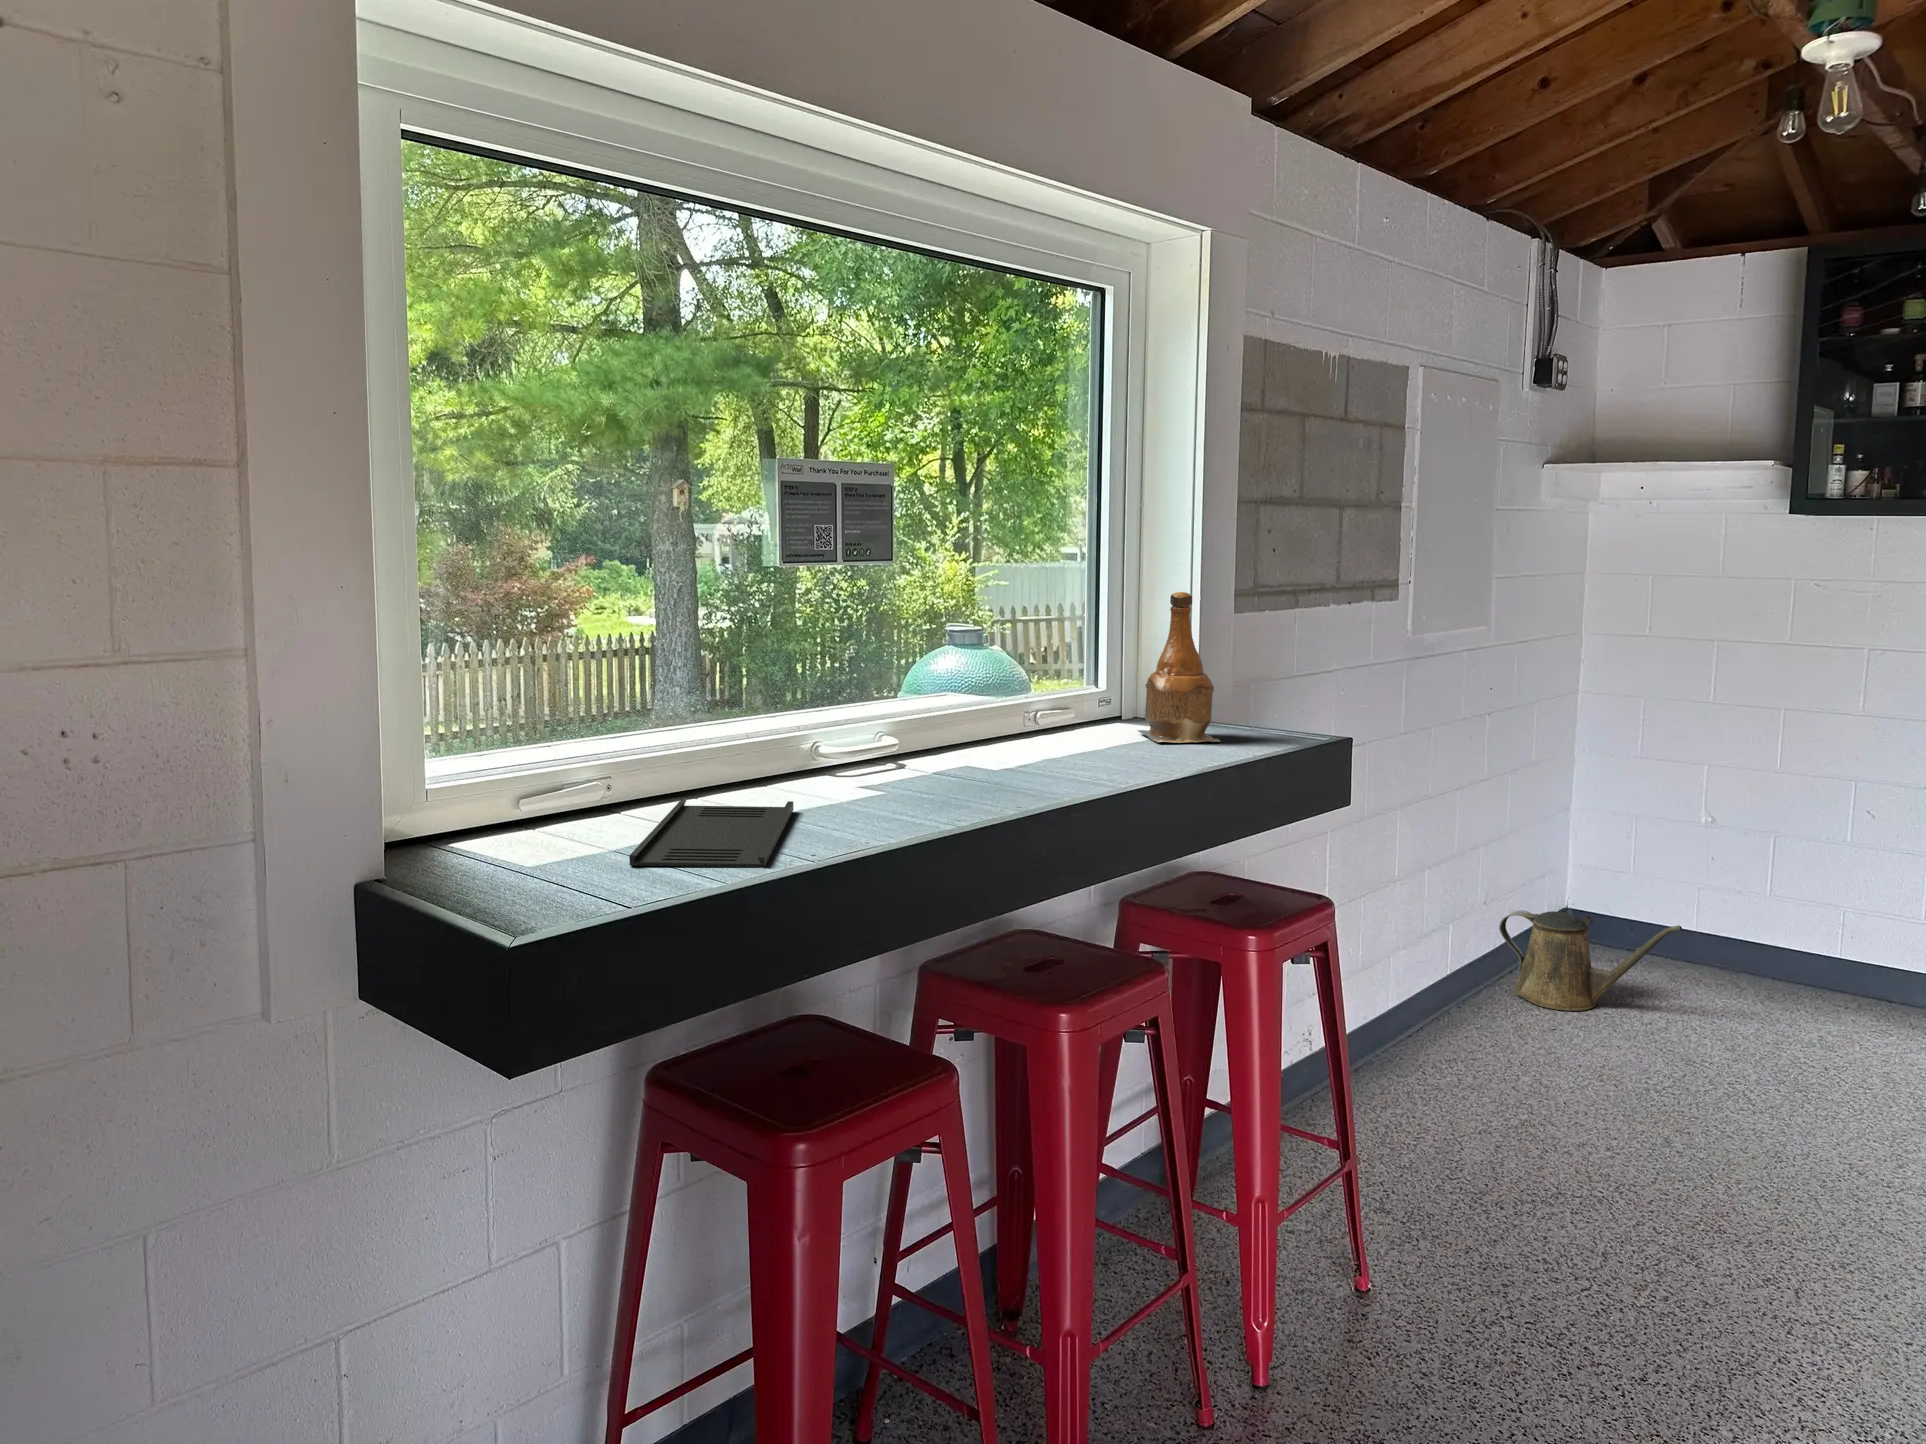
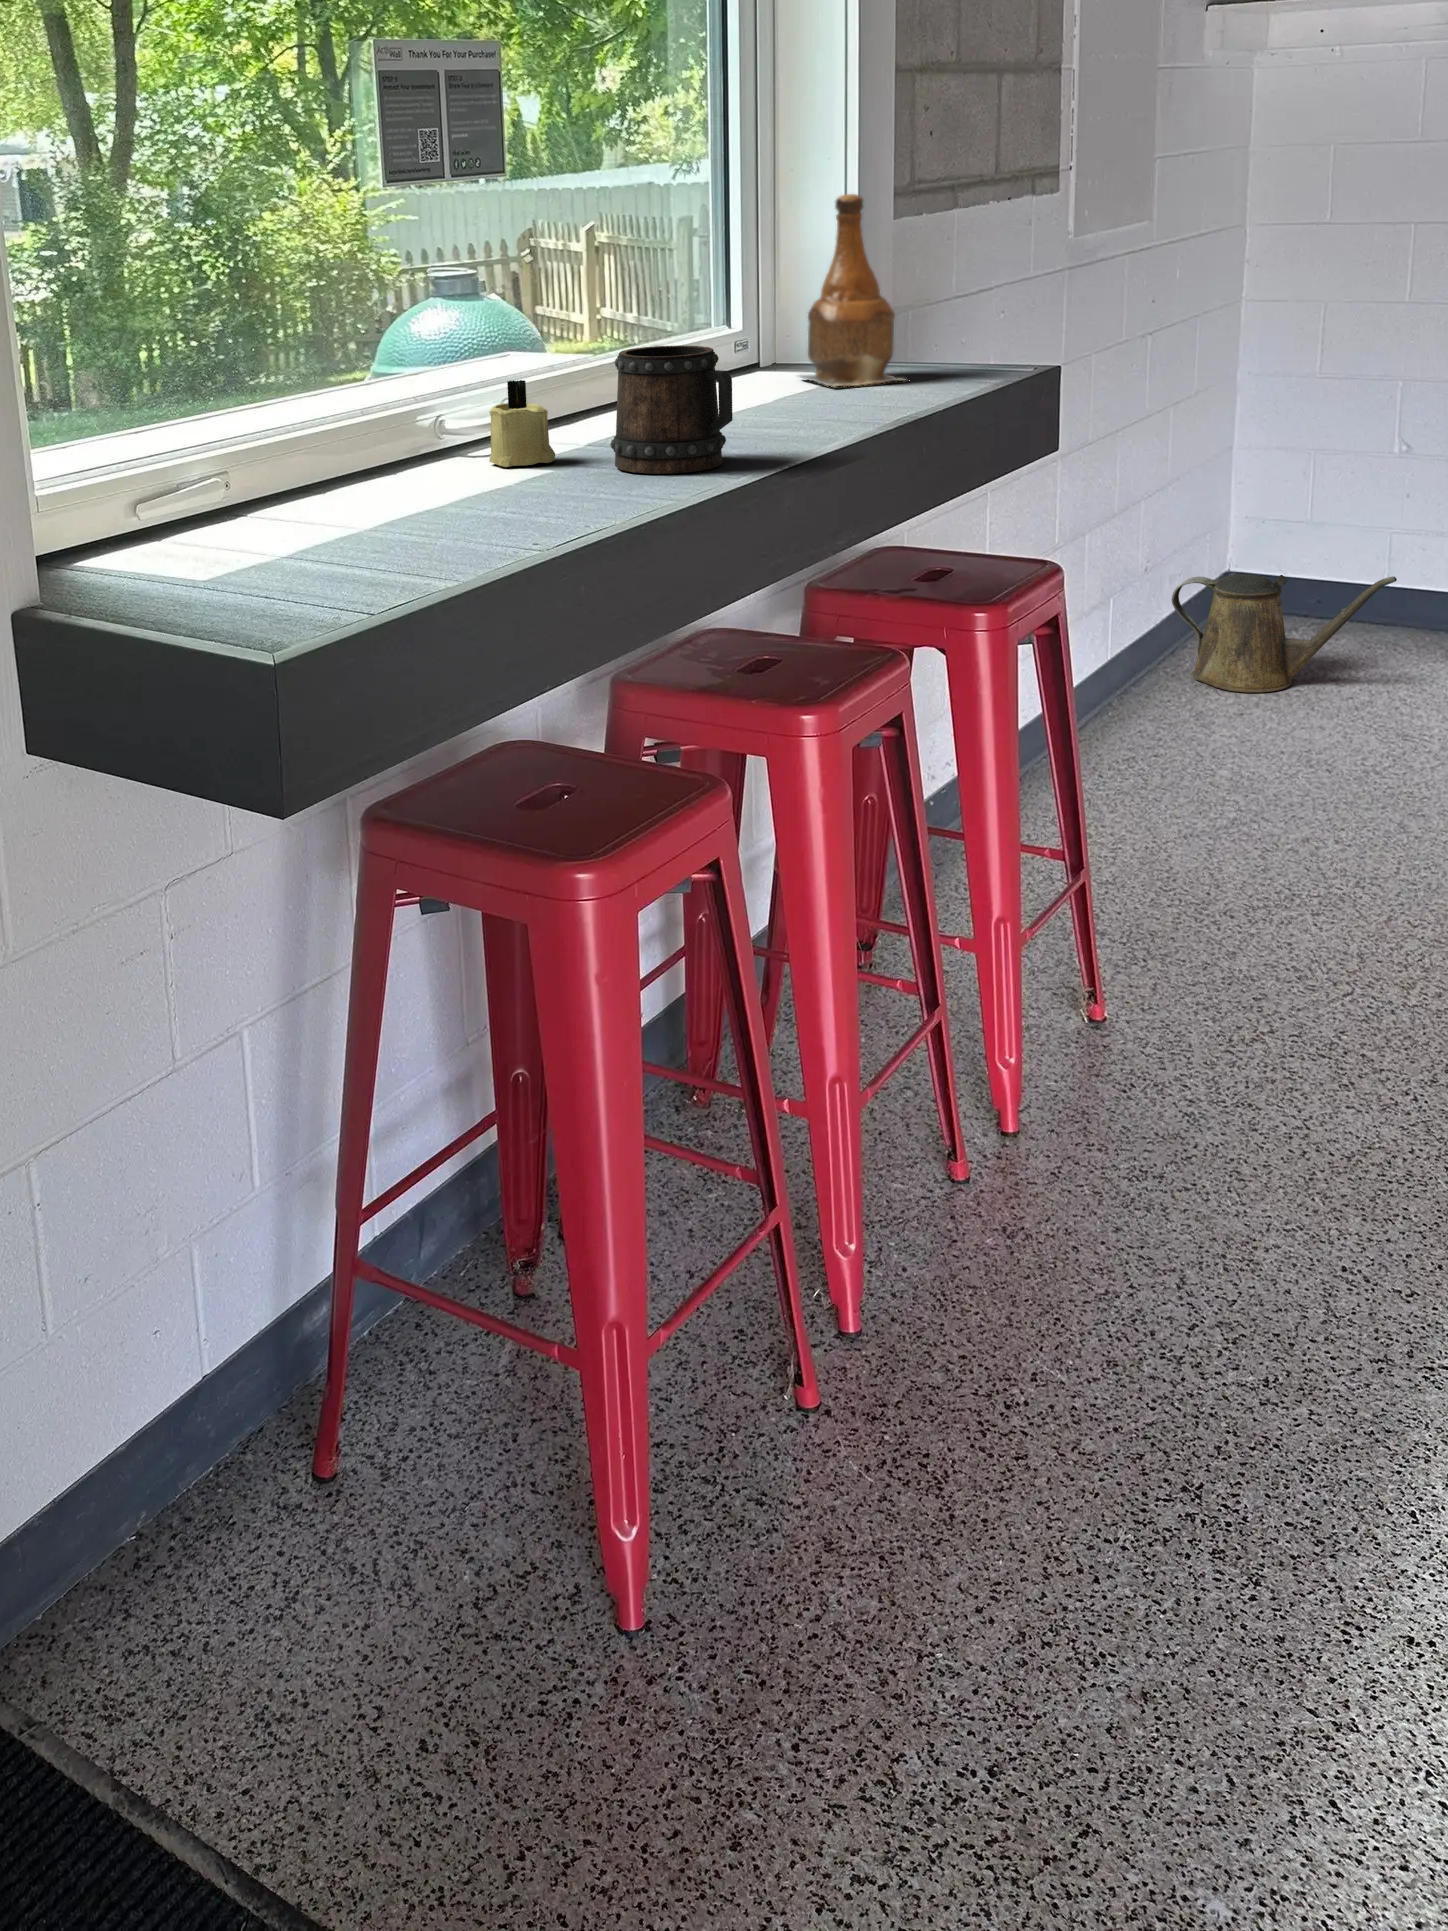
beer mug: none [927,703,1021,807] -> present [610,345,733,474]
candle: none [839,721,891,789] -> present [489,380,555,467]
tray: present [629,800,793,867] -> none [323,483,496,567]

